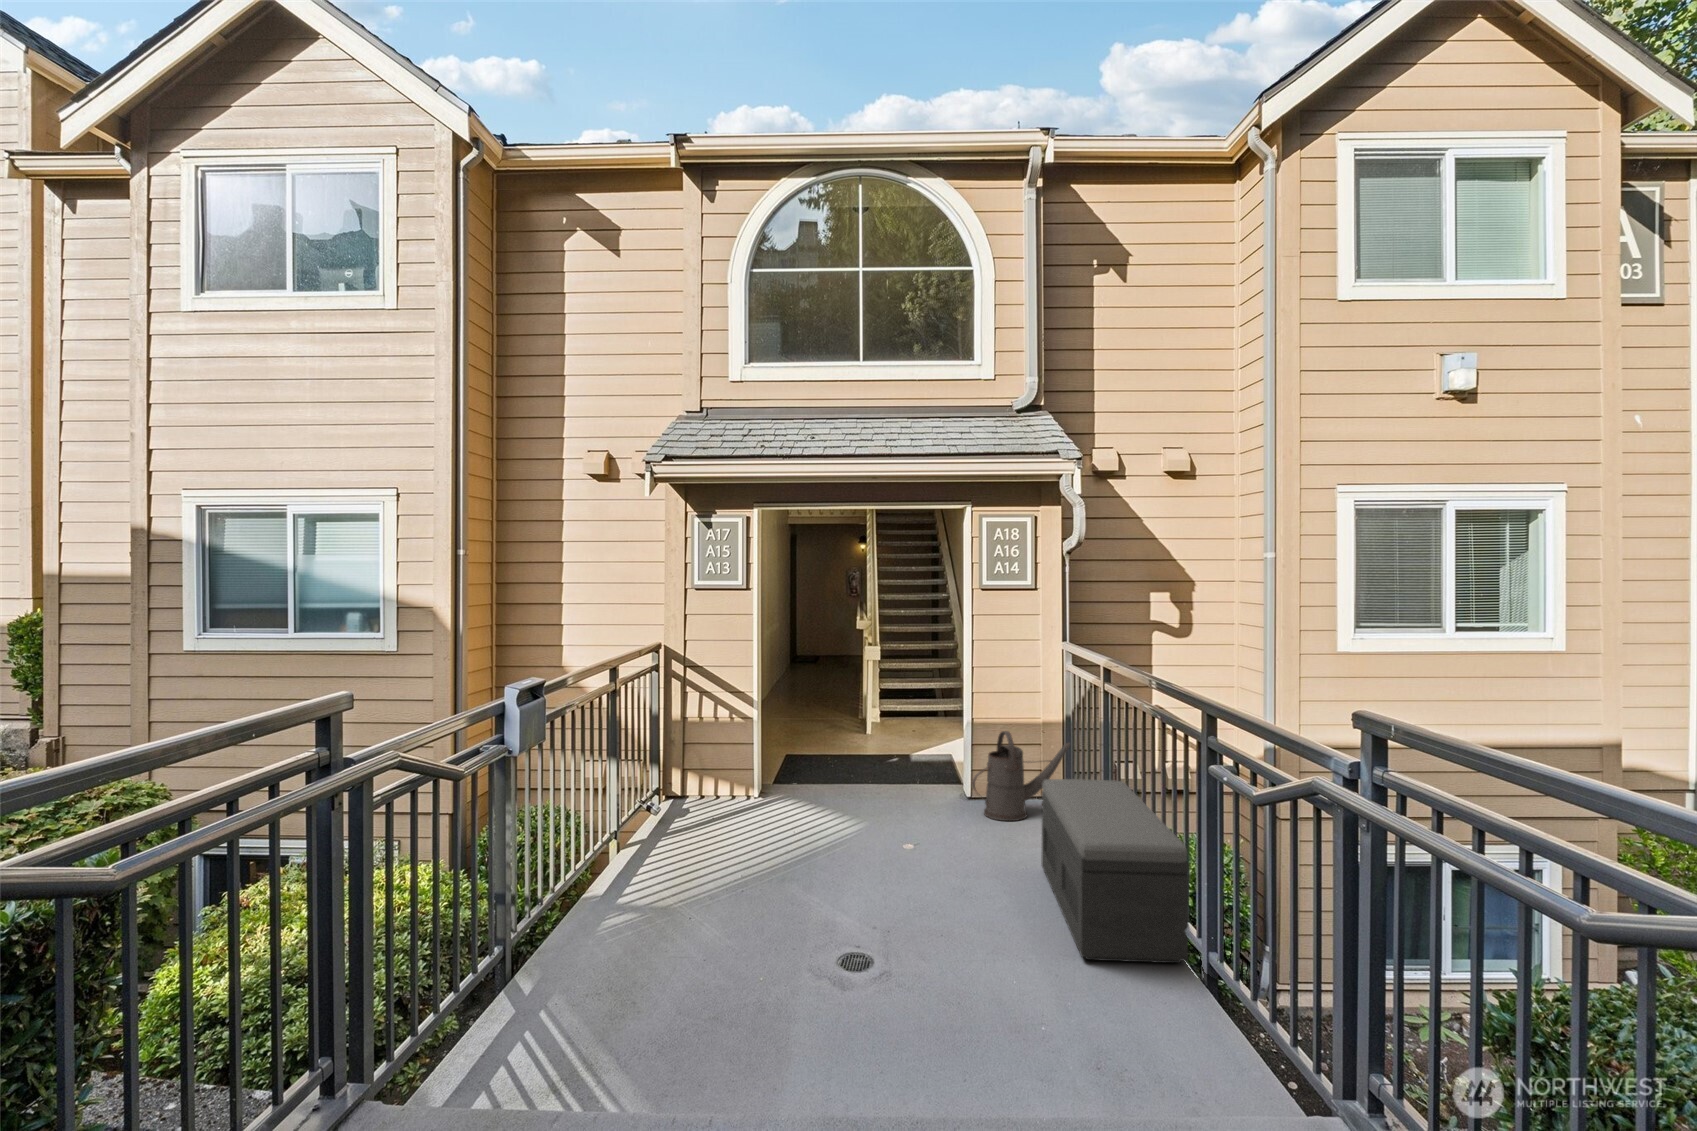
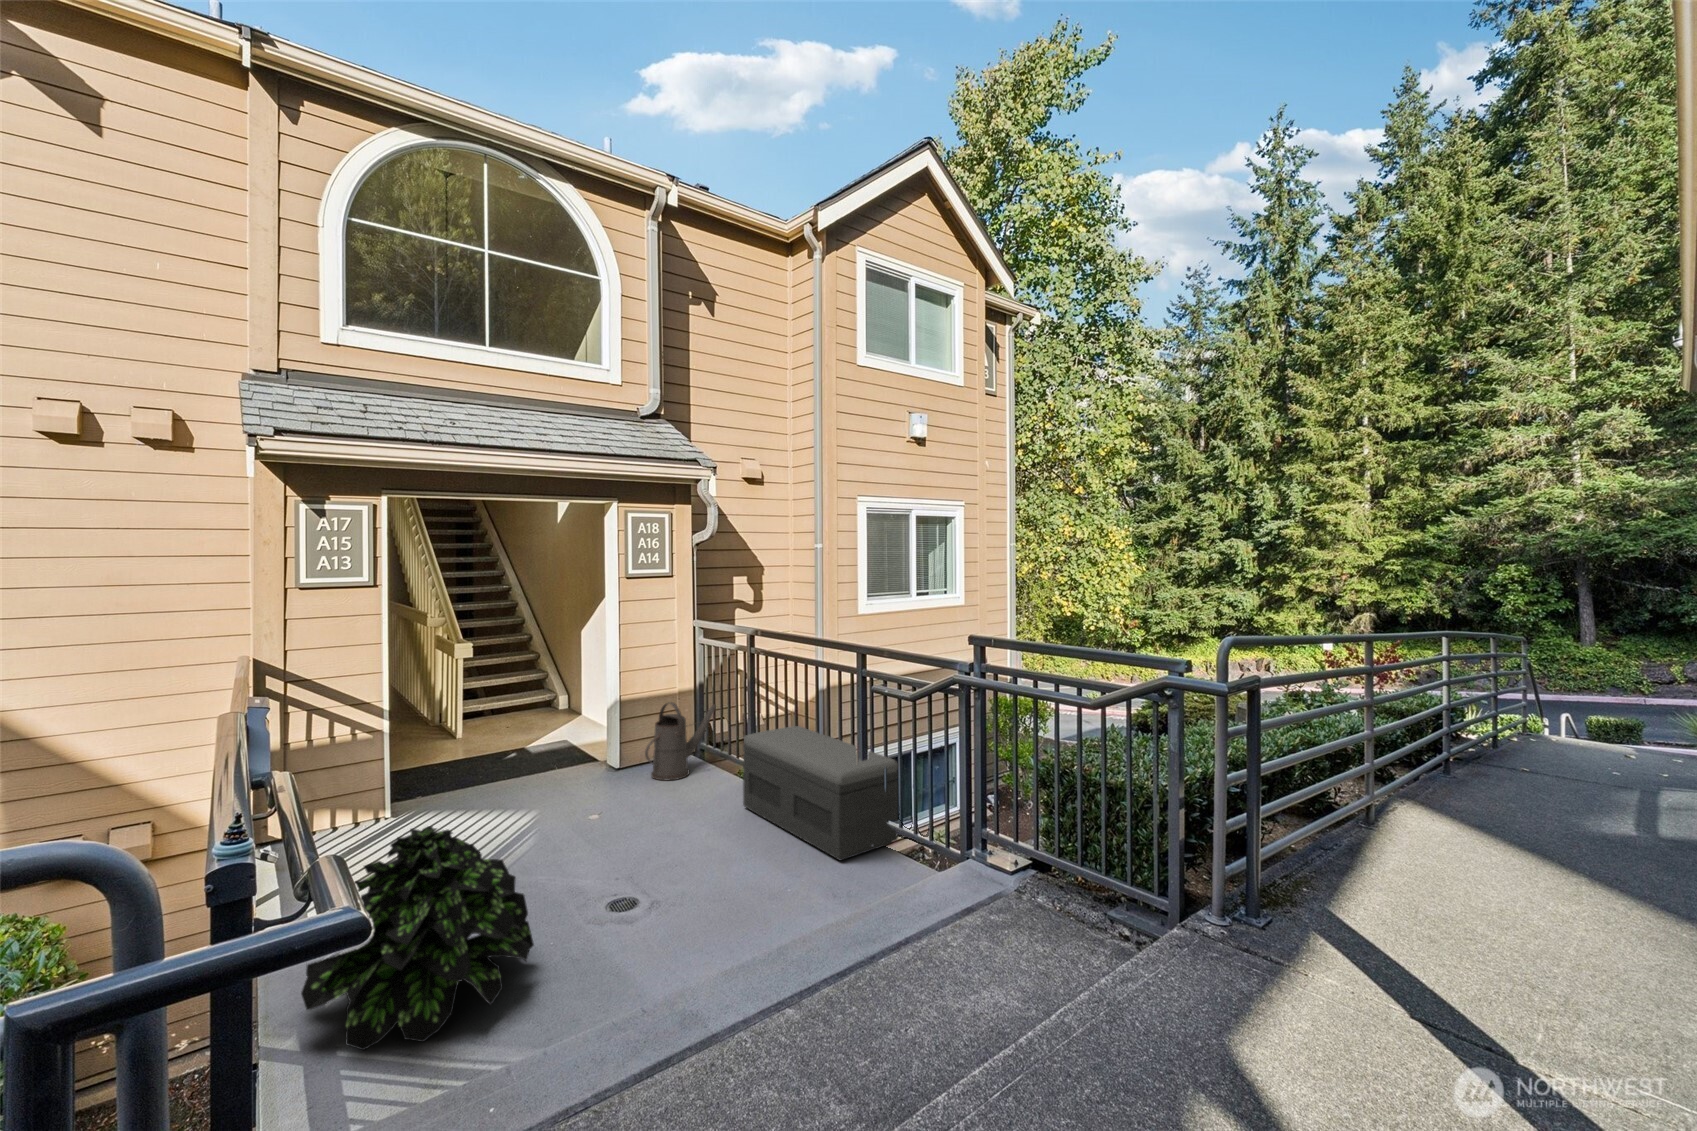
potted plant: none [530,791,713,974] -> present [301,826,534,1050]

